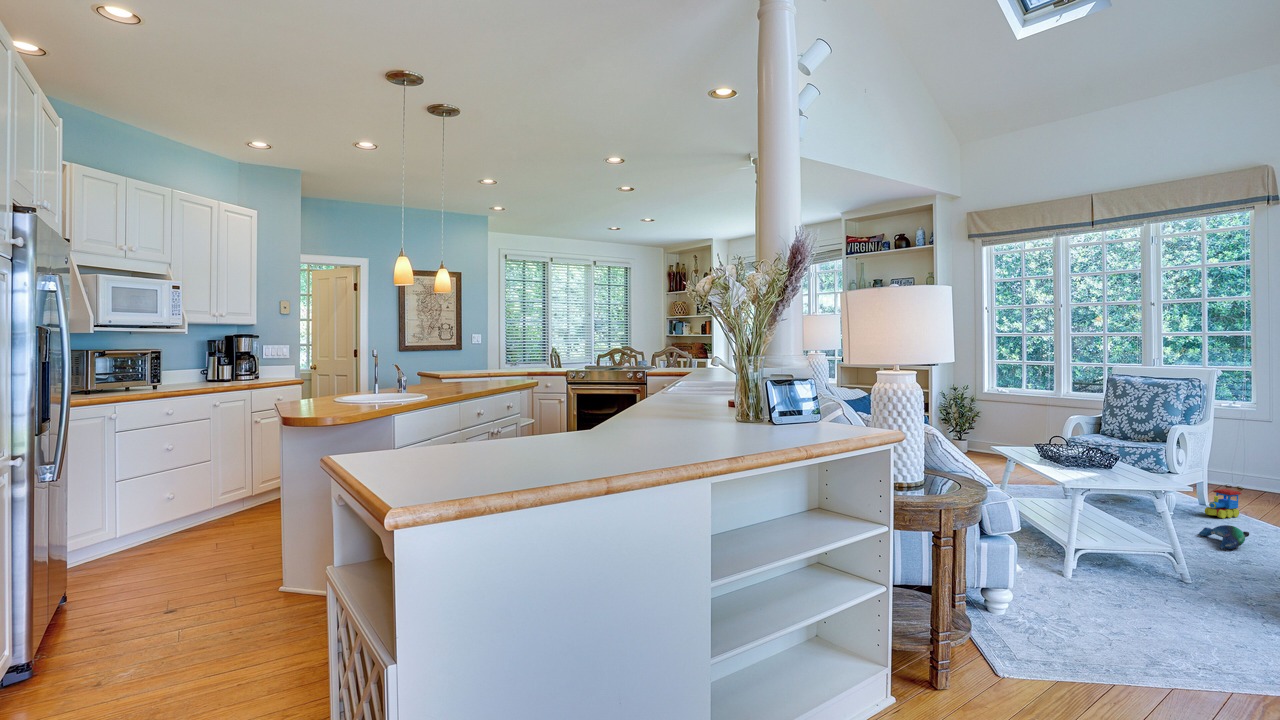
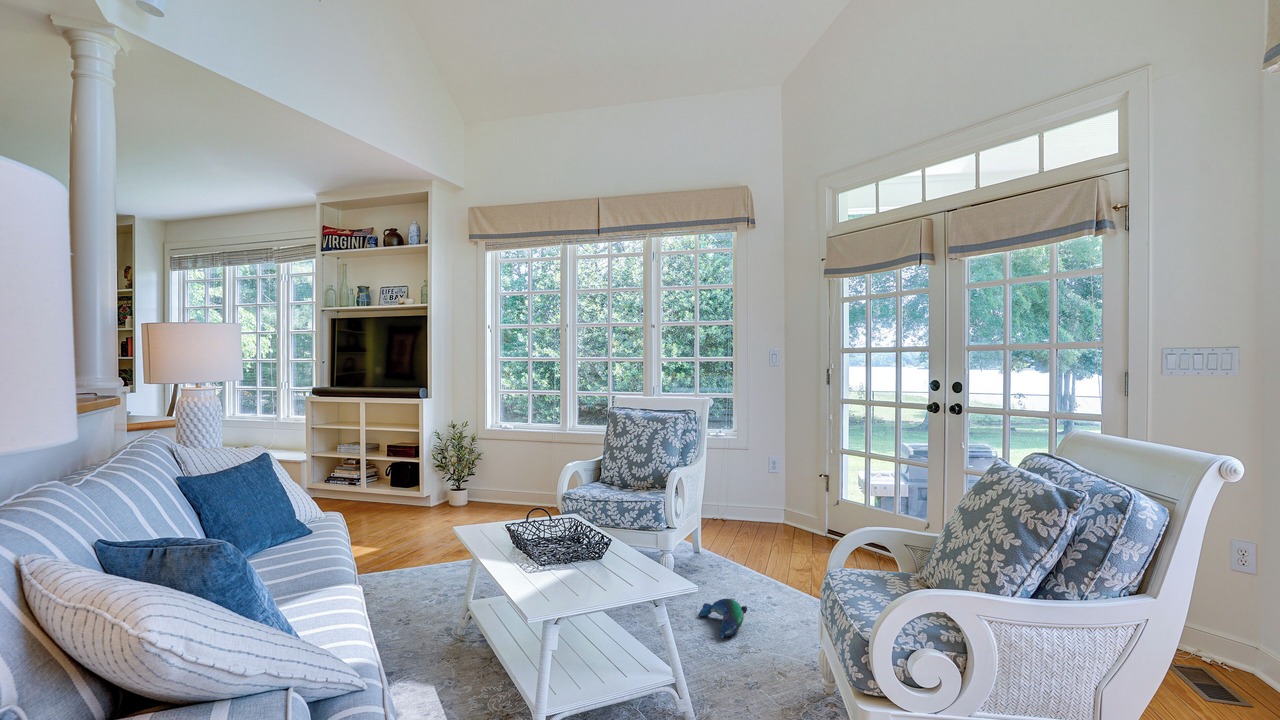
toy train: present [1205,489,1241,518] -> none [704,539,736,577]

